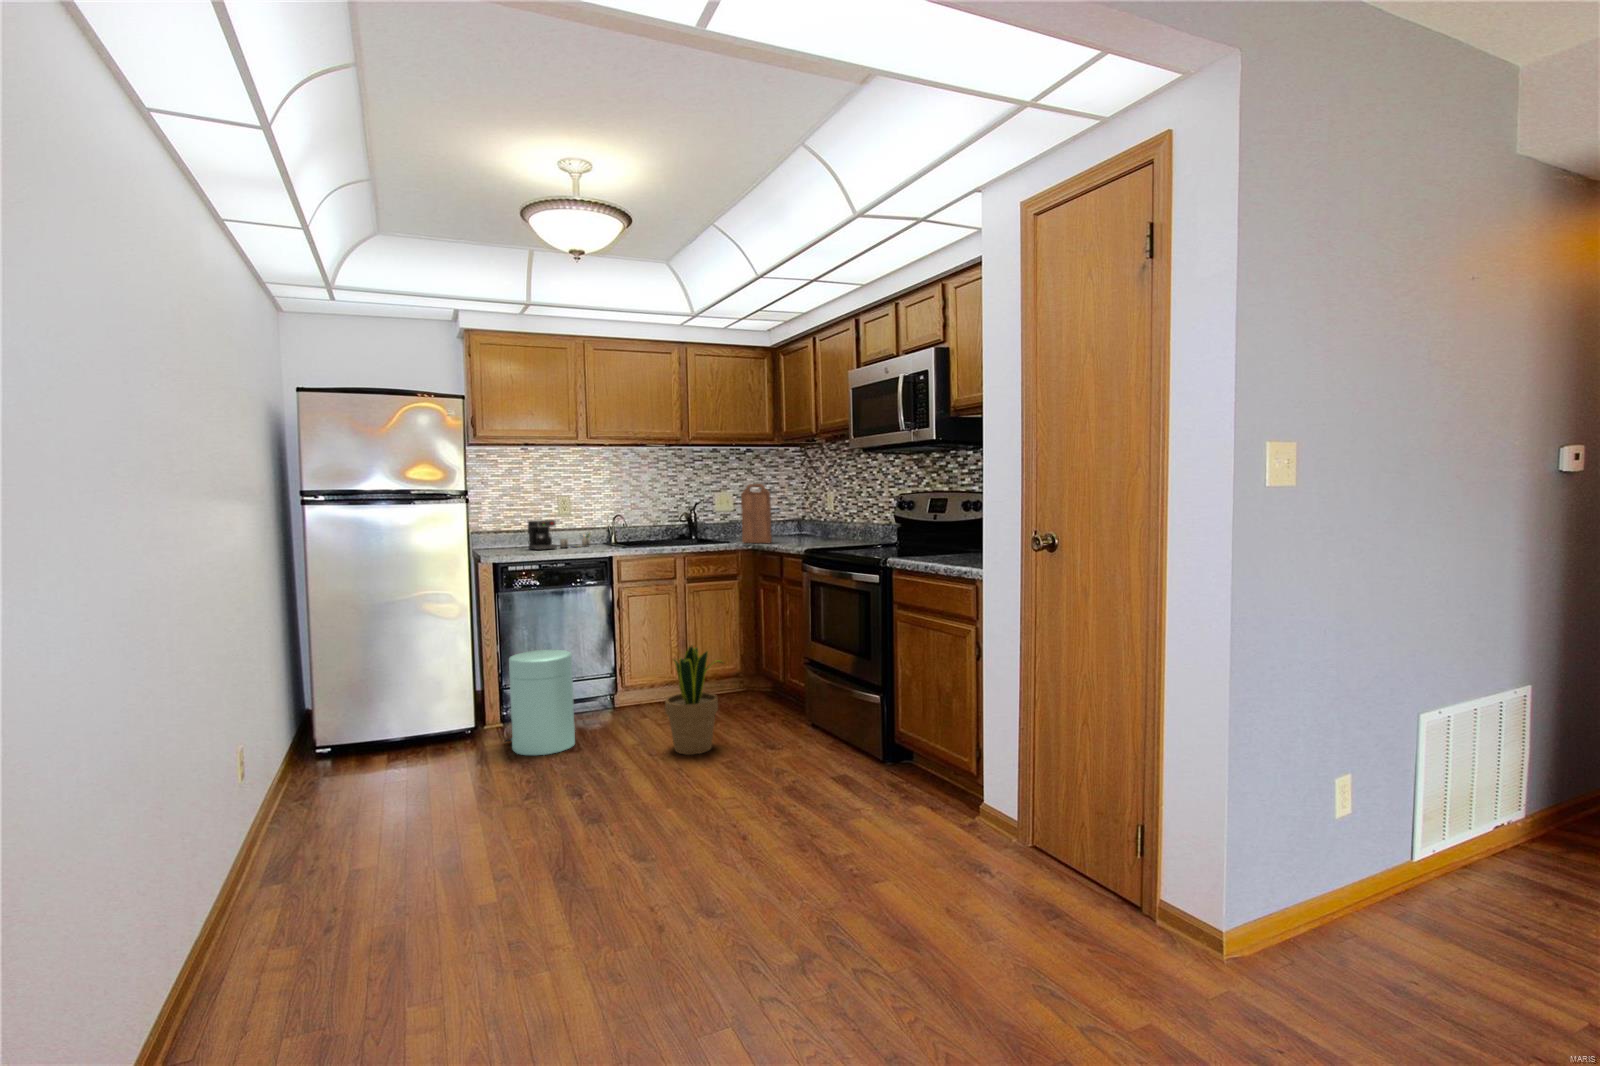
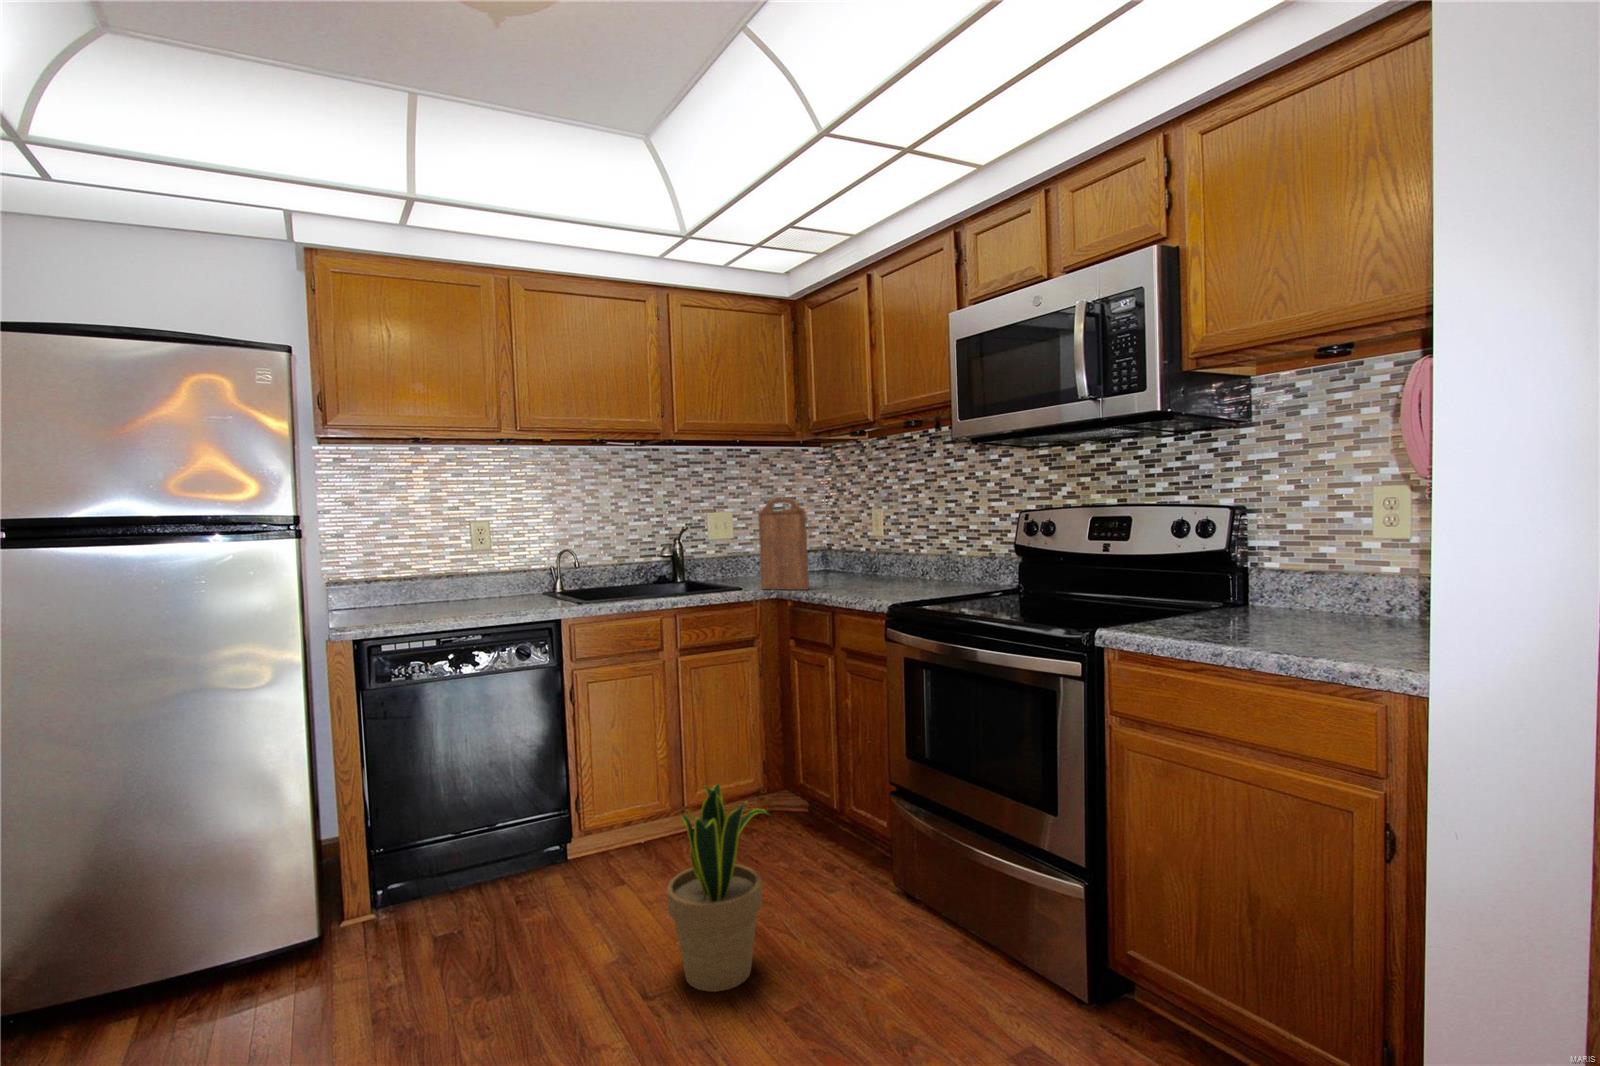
coffee maker: present [528,520,590,550] -> none [422,559,523,607]
trash can: present [506,650,575,755] -> none [370,793,501,1006]

